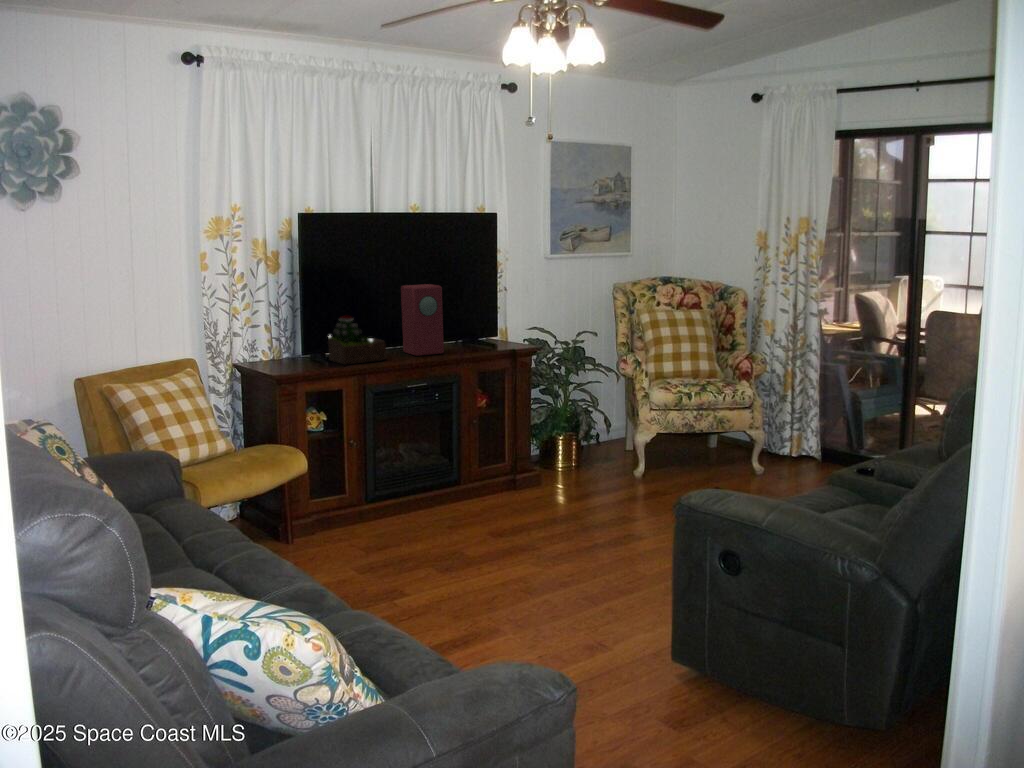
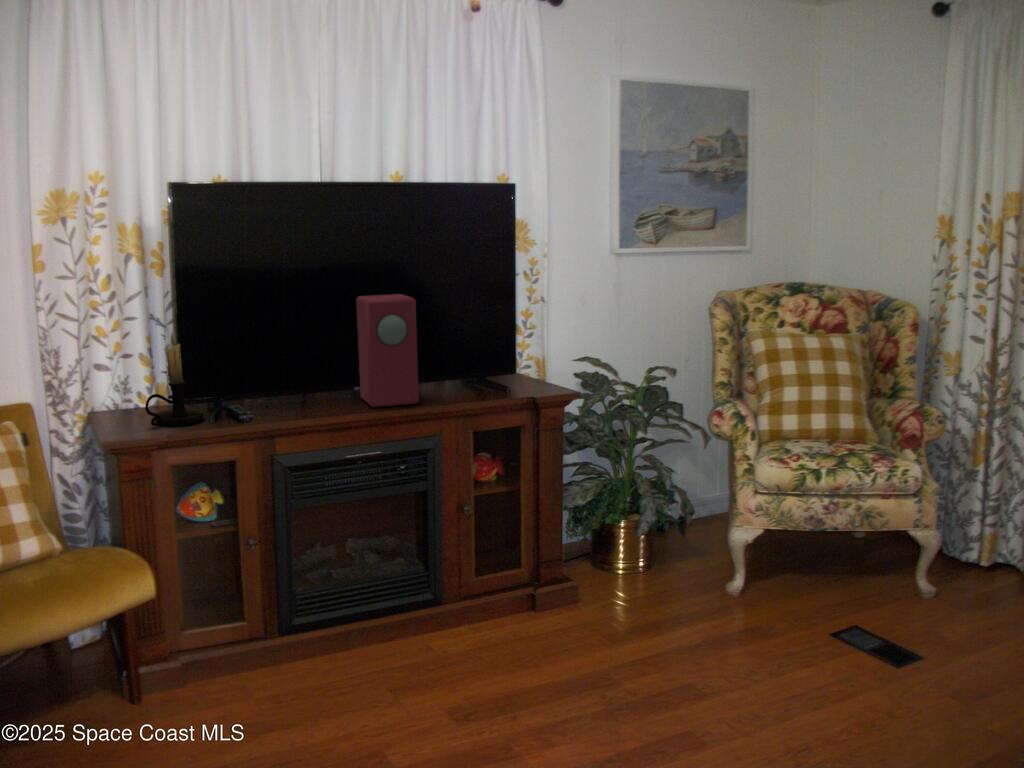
candle holder: none [284,307,316,367] -> present [145,331,204,426]
succulent plant: present [328,315,386,364] -> none [233,343,321,423]

